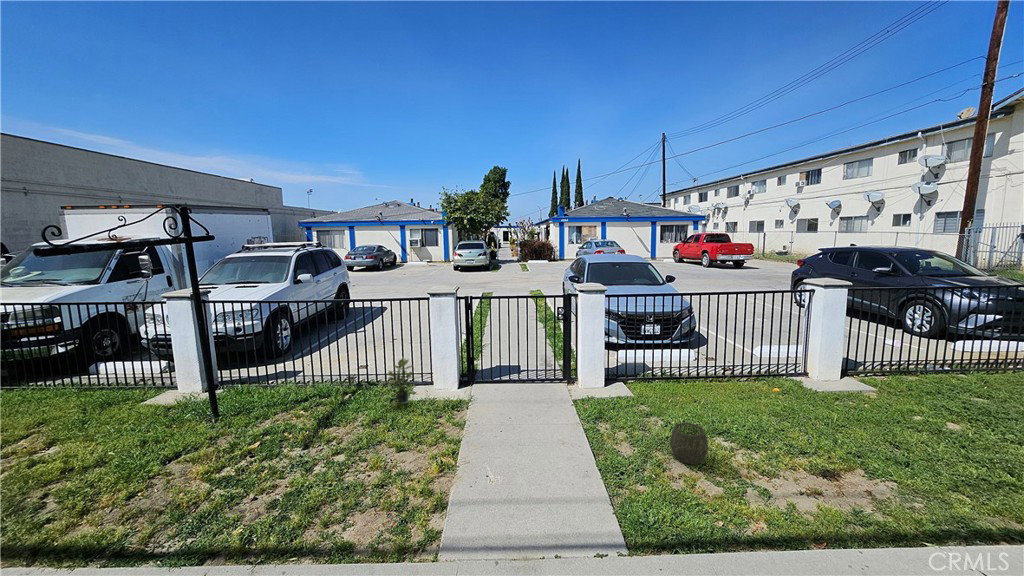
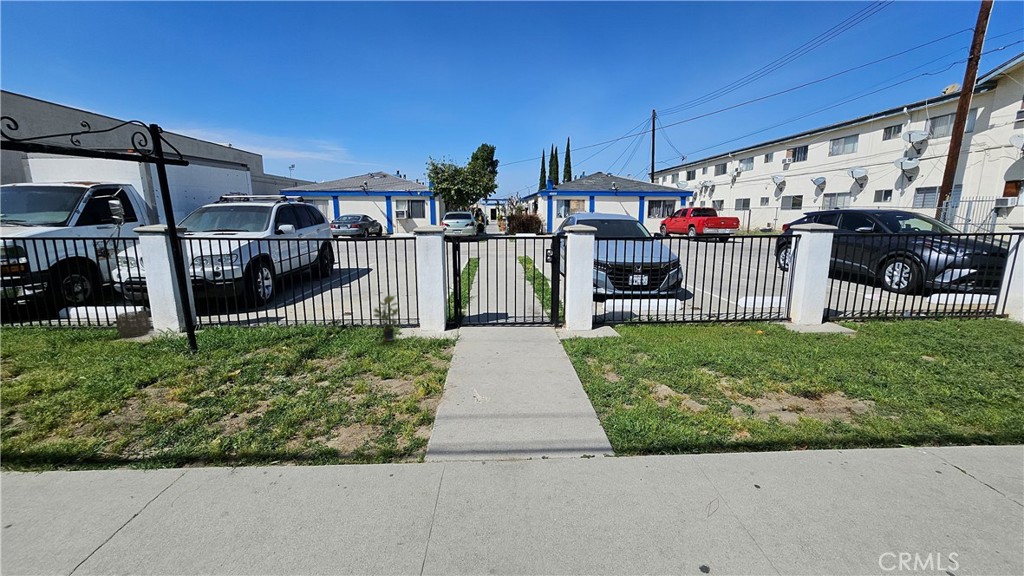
woven basket: present [670,423,708,464] -> present [117,311,151,337]

